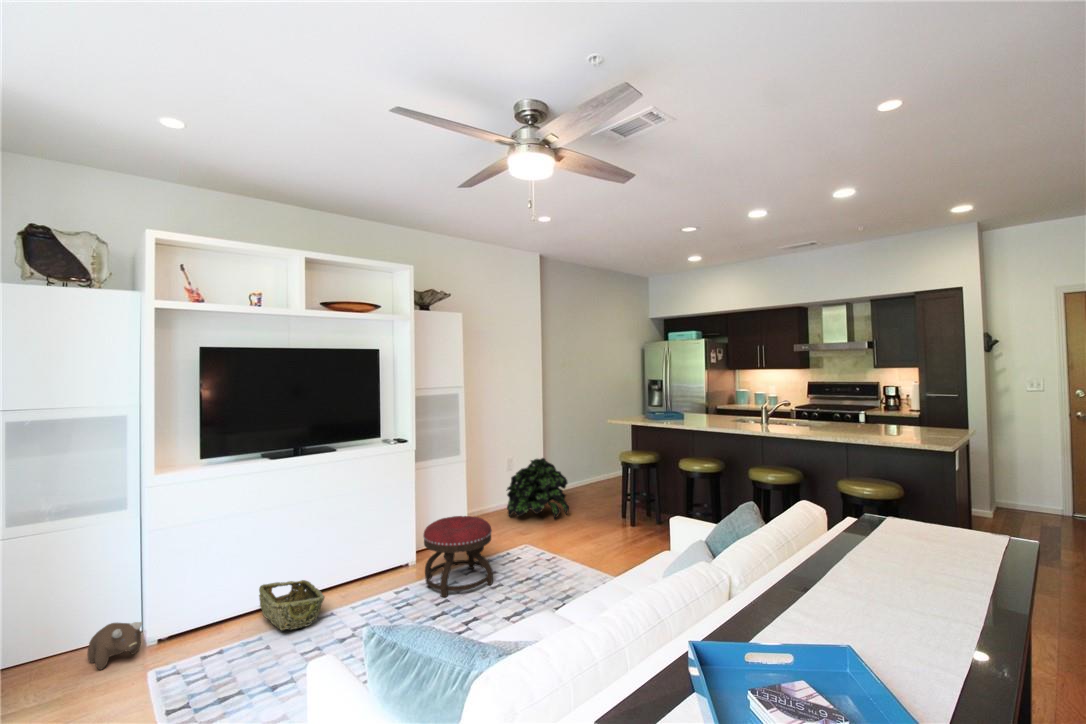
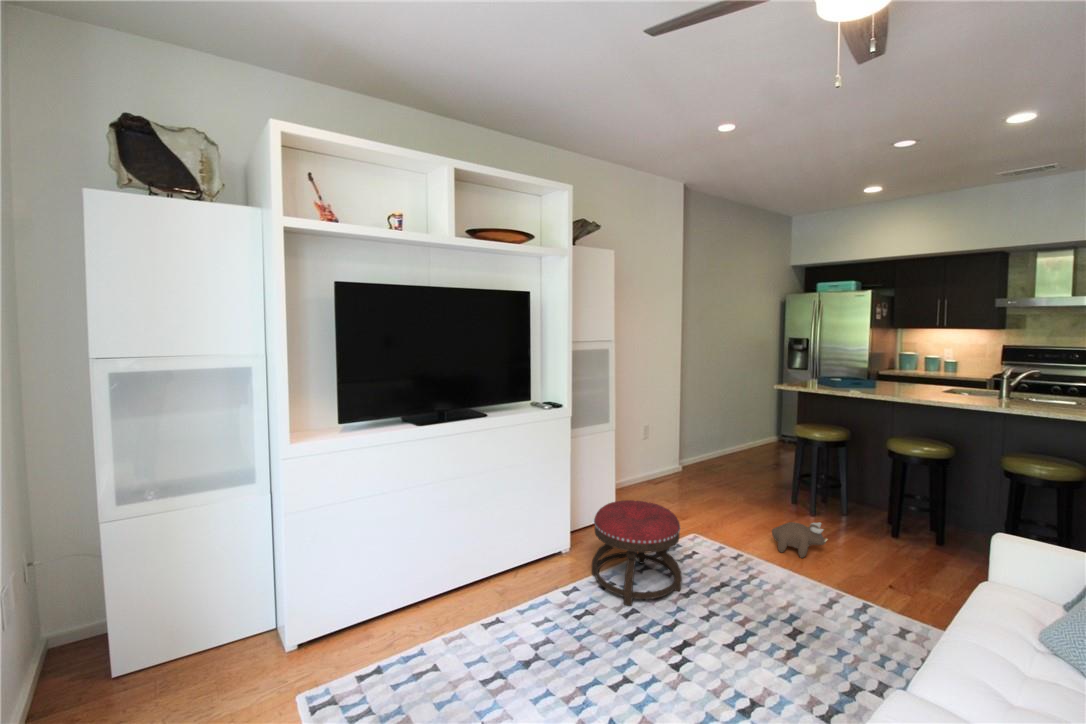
potted plant: present [507,458,569,519] -> none [644,426,725,500]
woven basket: present [259,580,324,630] -> none [411,573,493,644]
plush toy: present [88,622,142,670] -> present [772,522,827,558]

